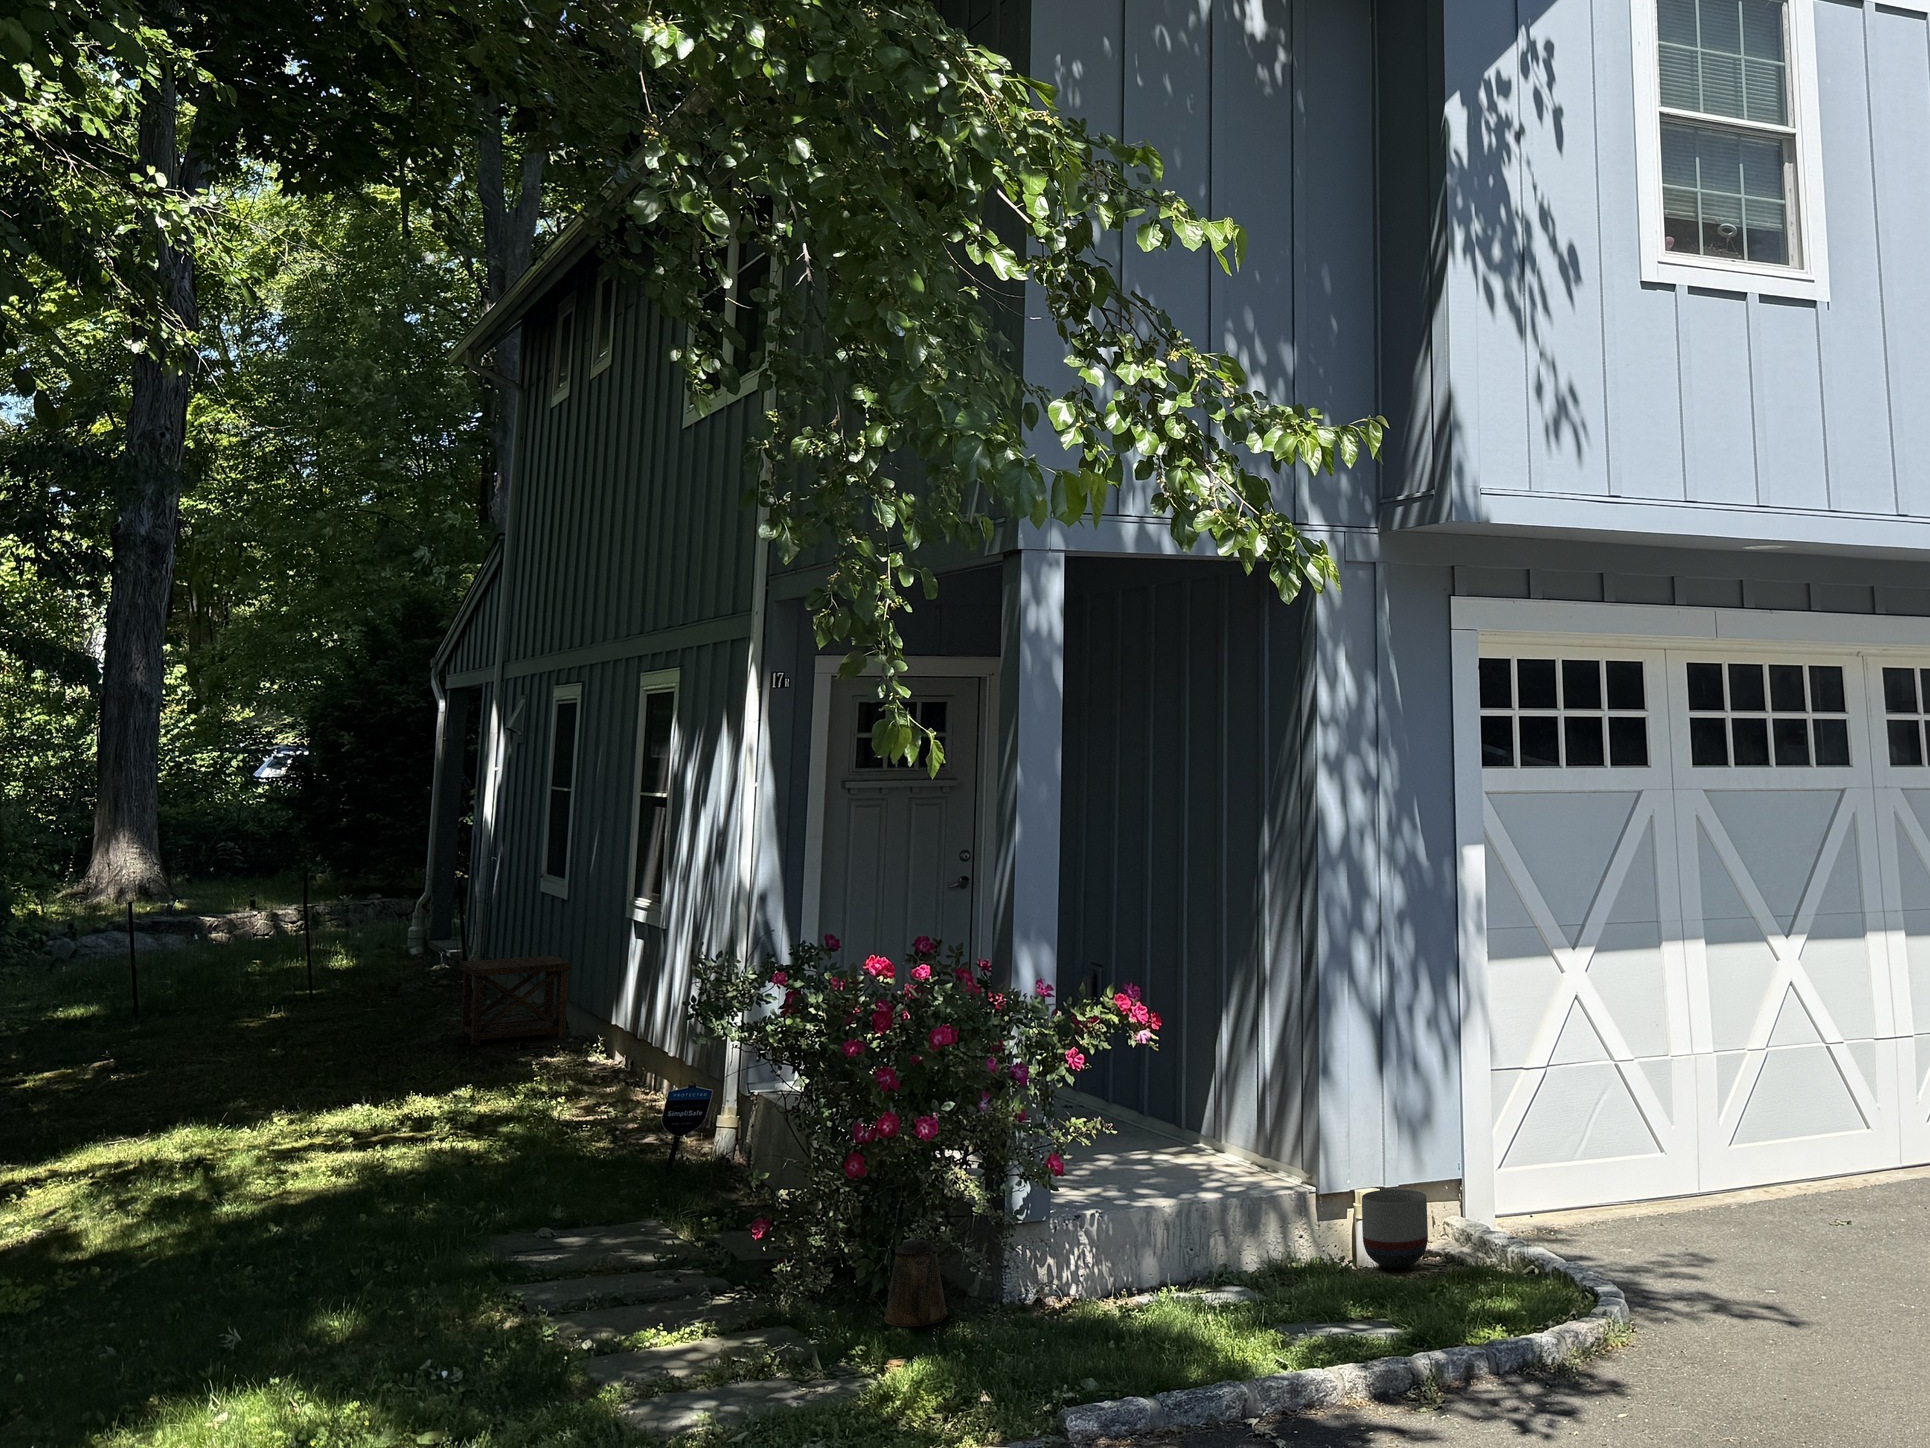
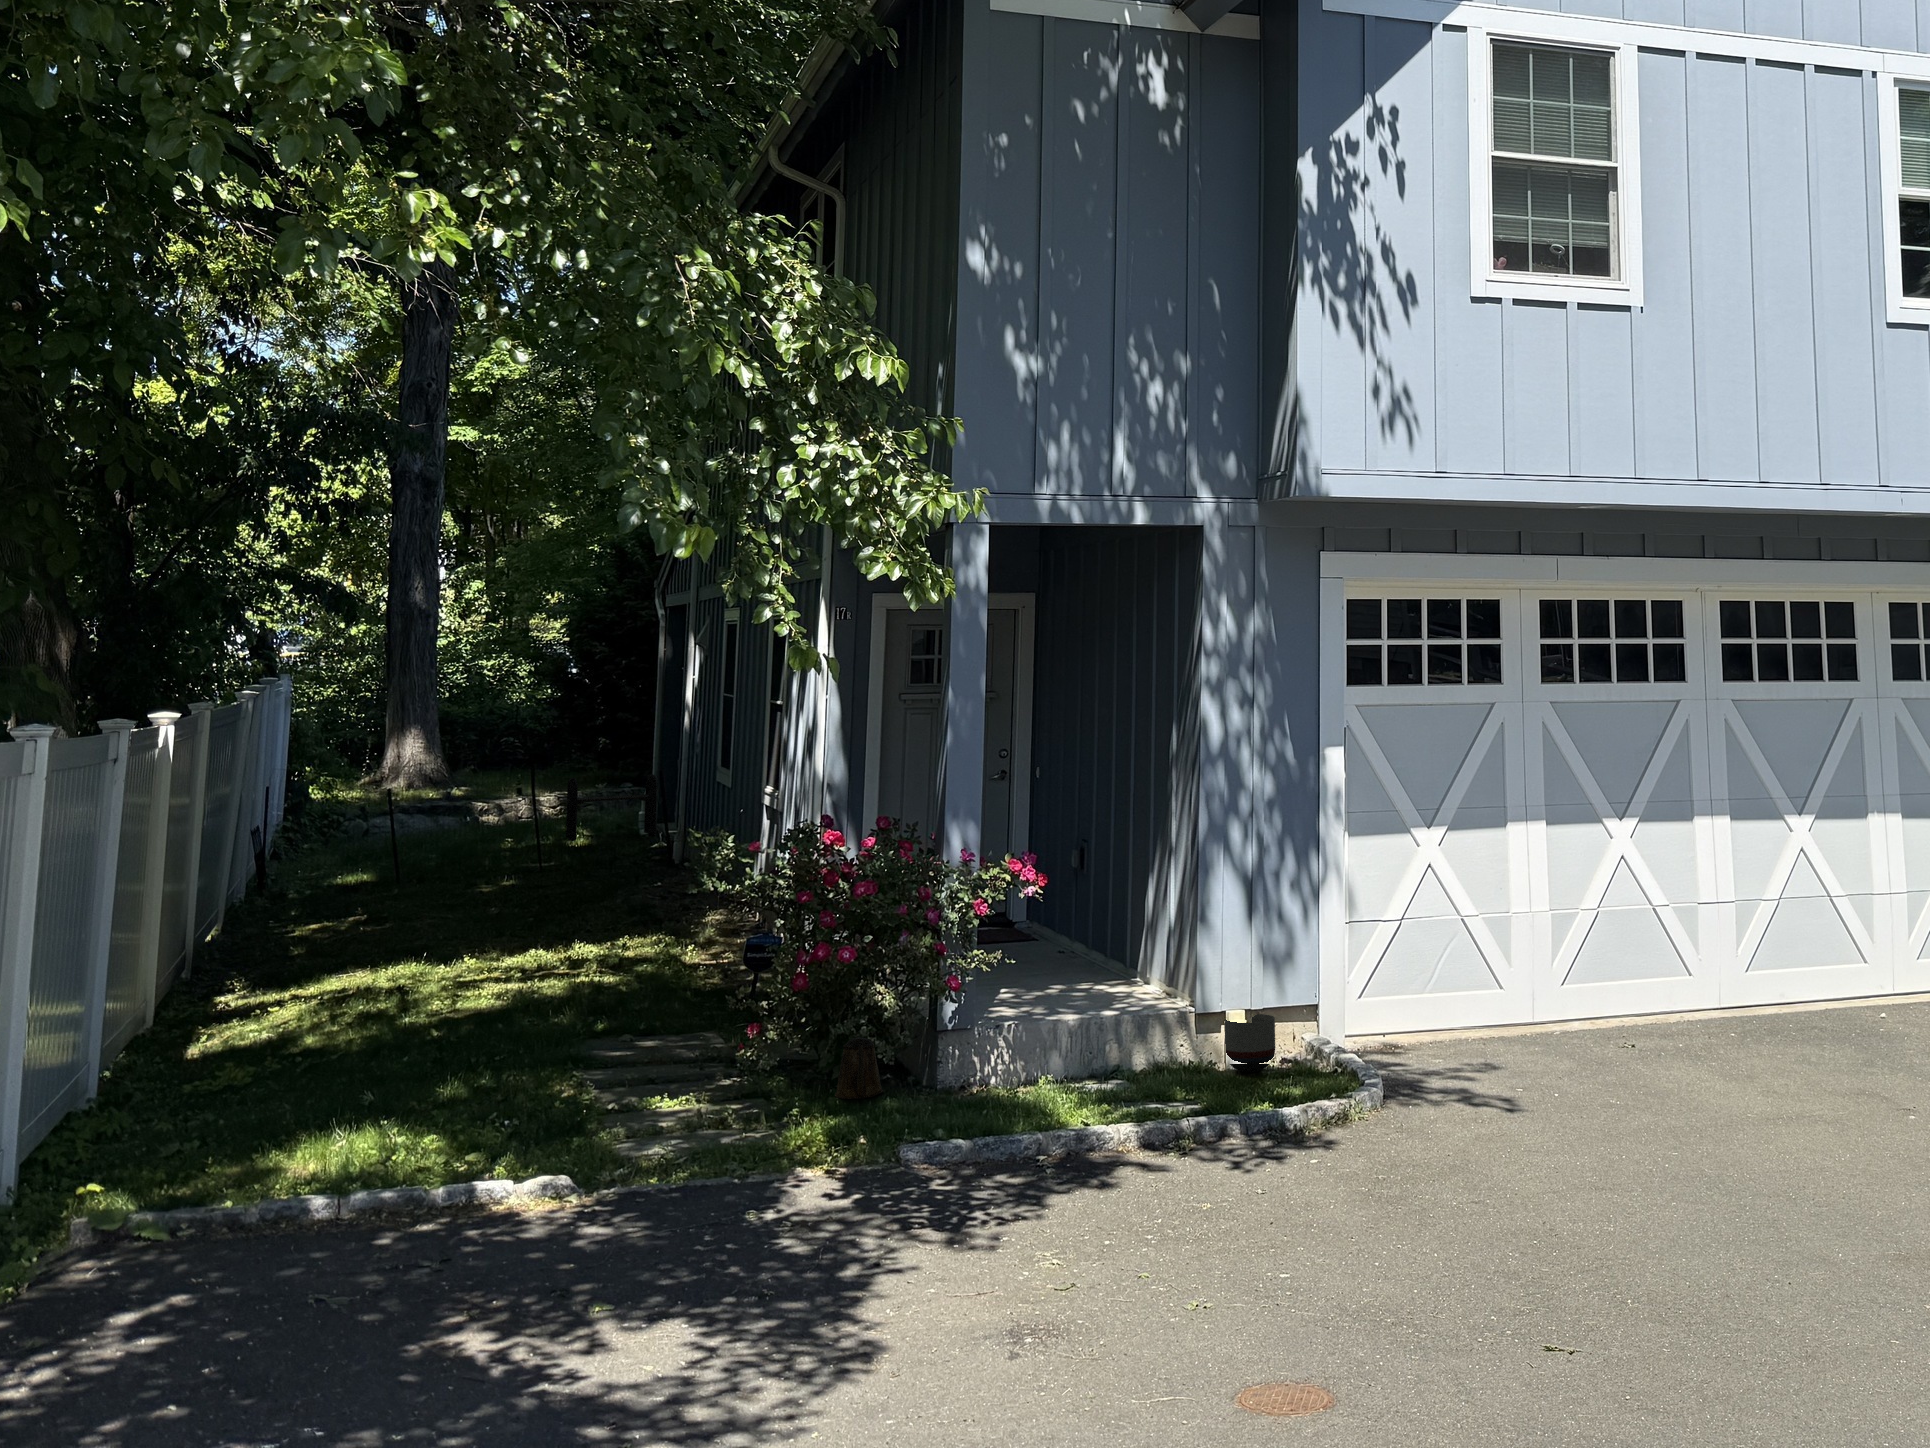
bench: none [326,883,438,962] -> present [566,774,657,841]
side table: present [459,955,572,1045] -> none [641,835,729,907]

